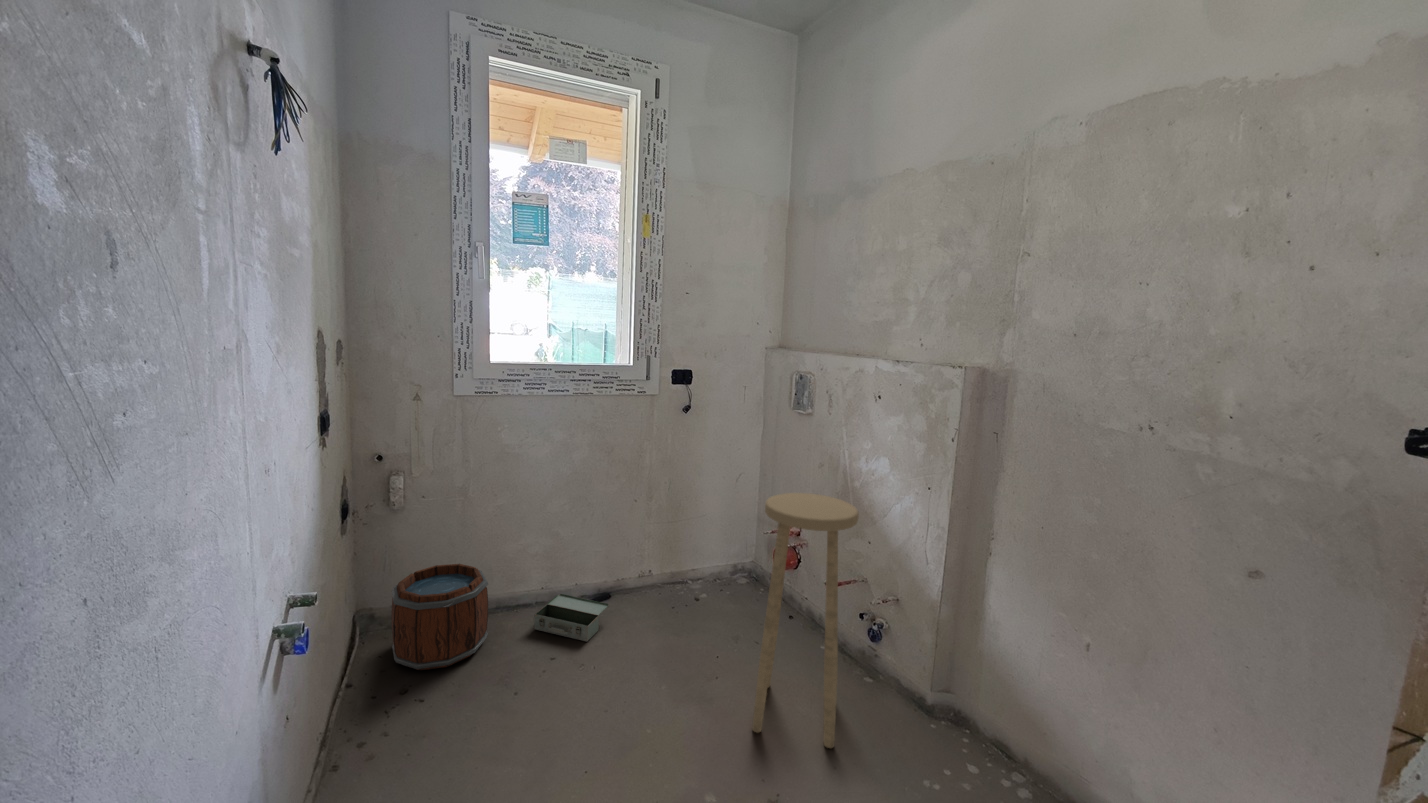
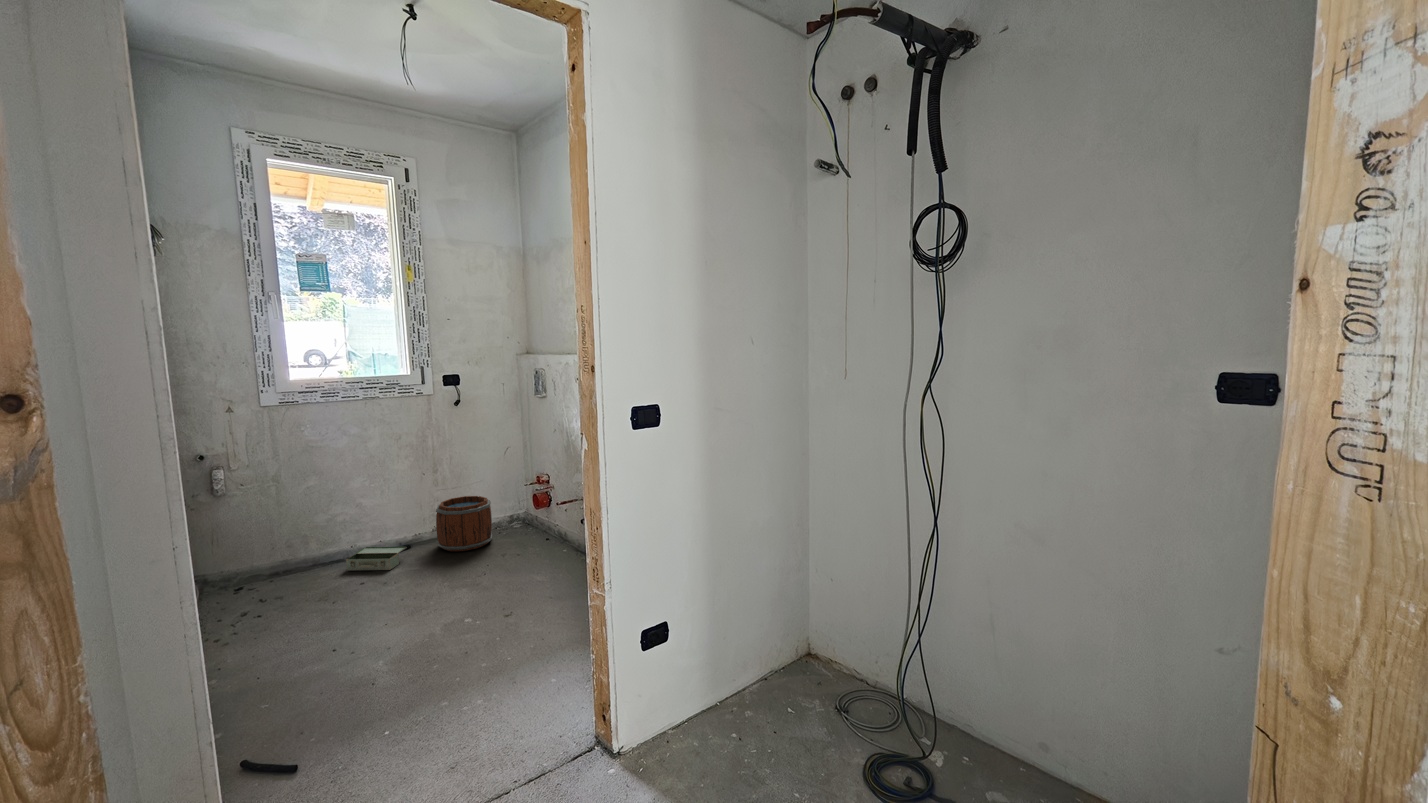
stool: present [752,493,859,748] -> none [499,444,560,586]
bucket: present [391,564,488,670] -> present [436,496,492,551]

